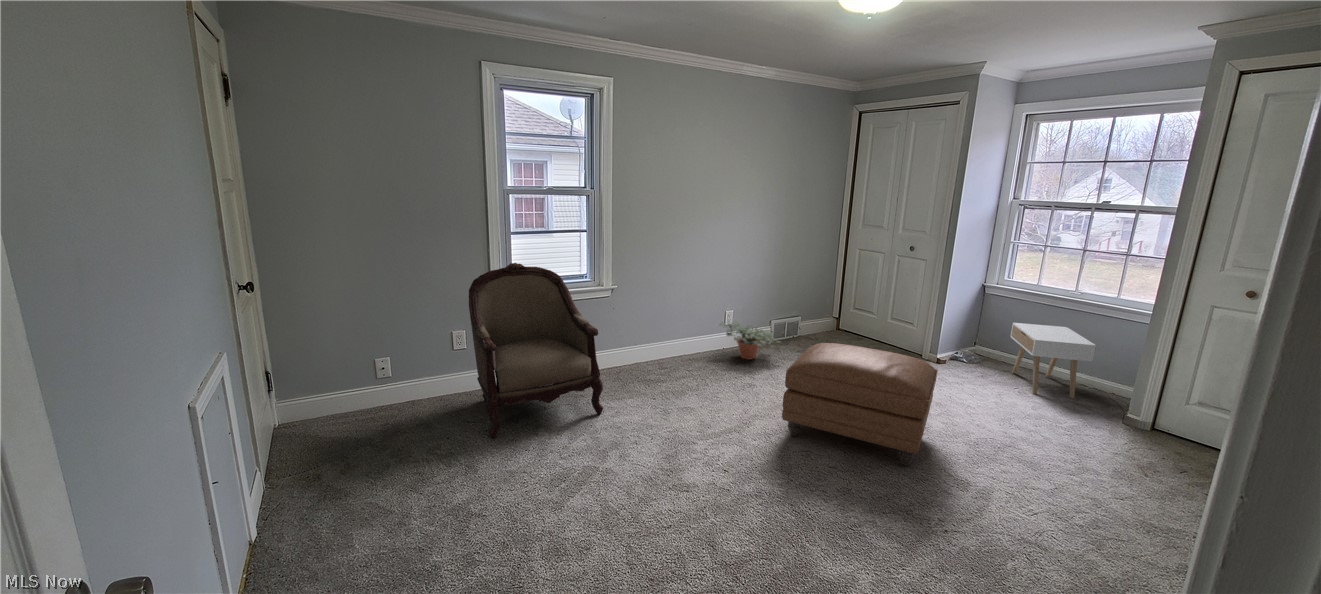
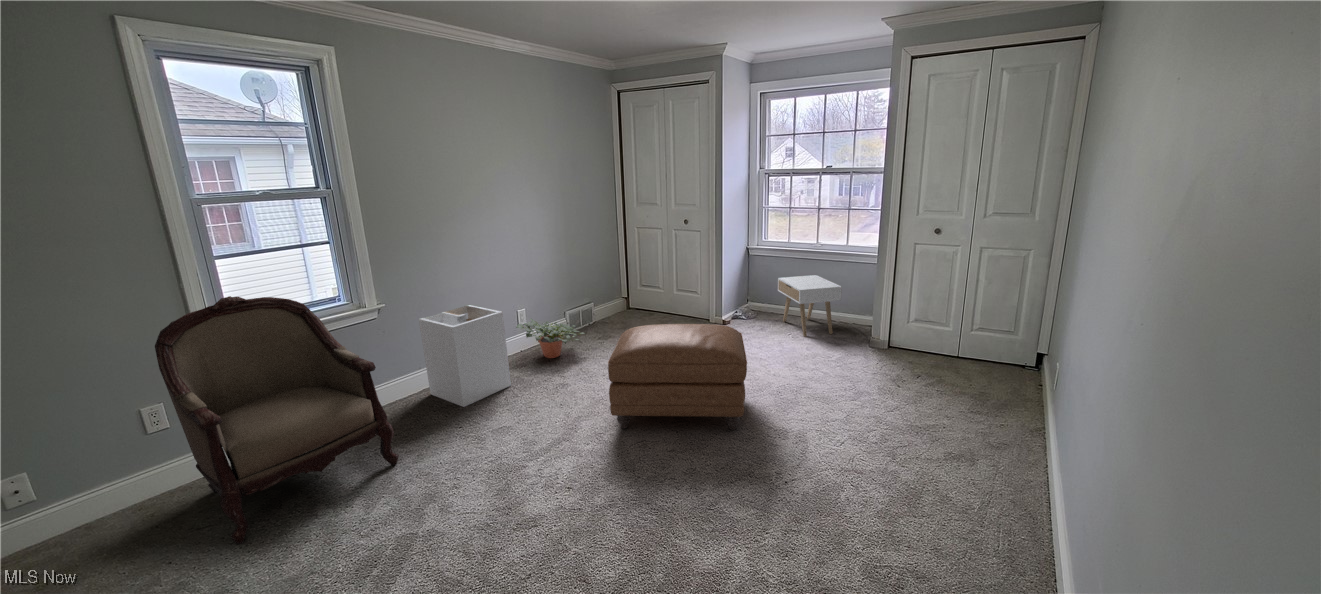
laundry hamper: none [639,298,707,384] -> present [419,305,511,407]

